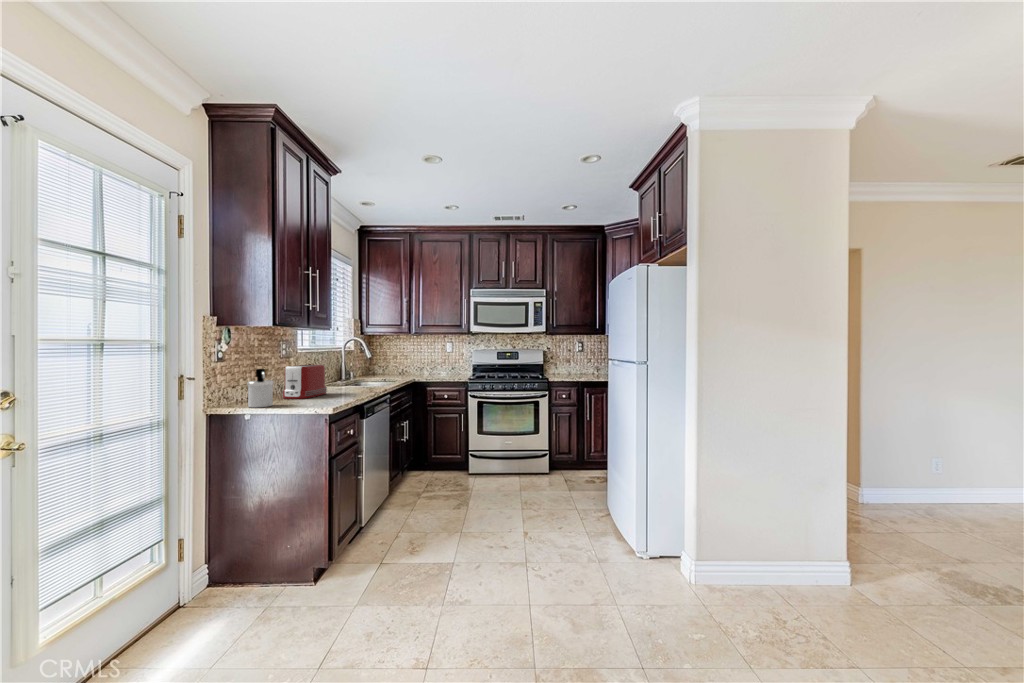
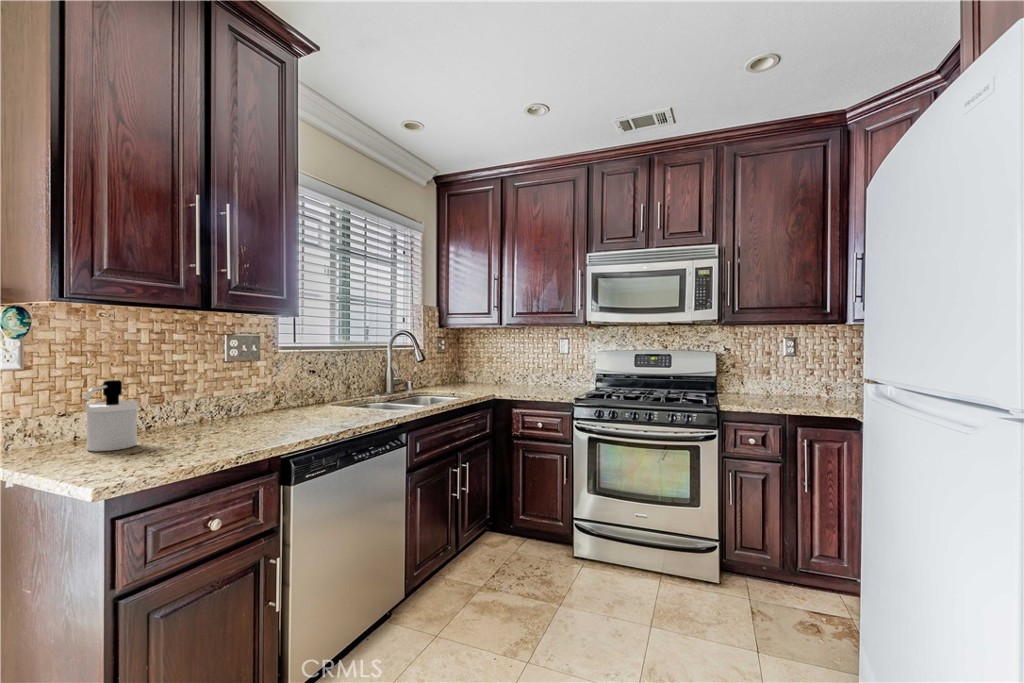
toaster: present [282,365,327,399] -> none [205,372,293,432]

